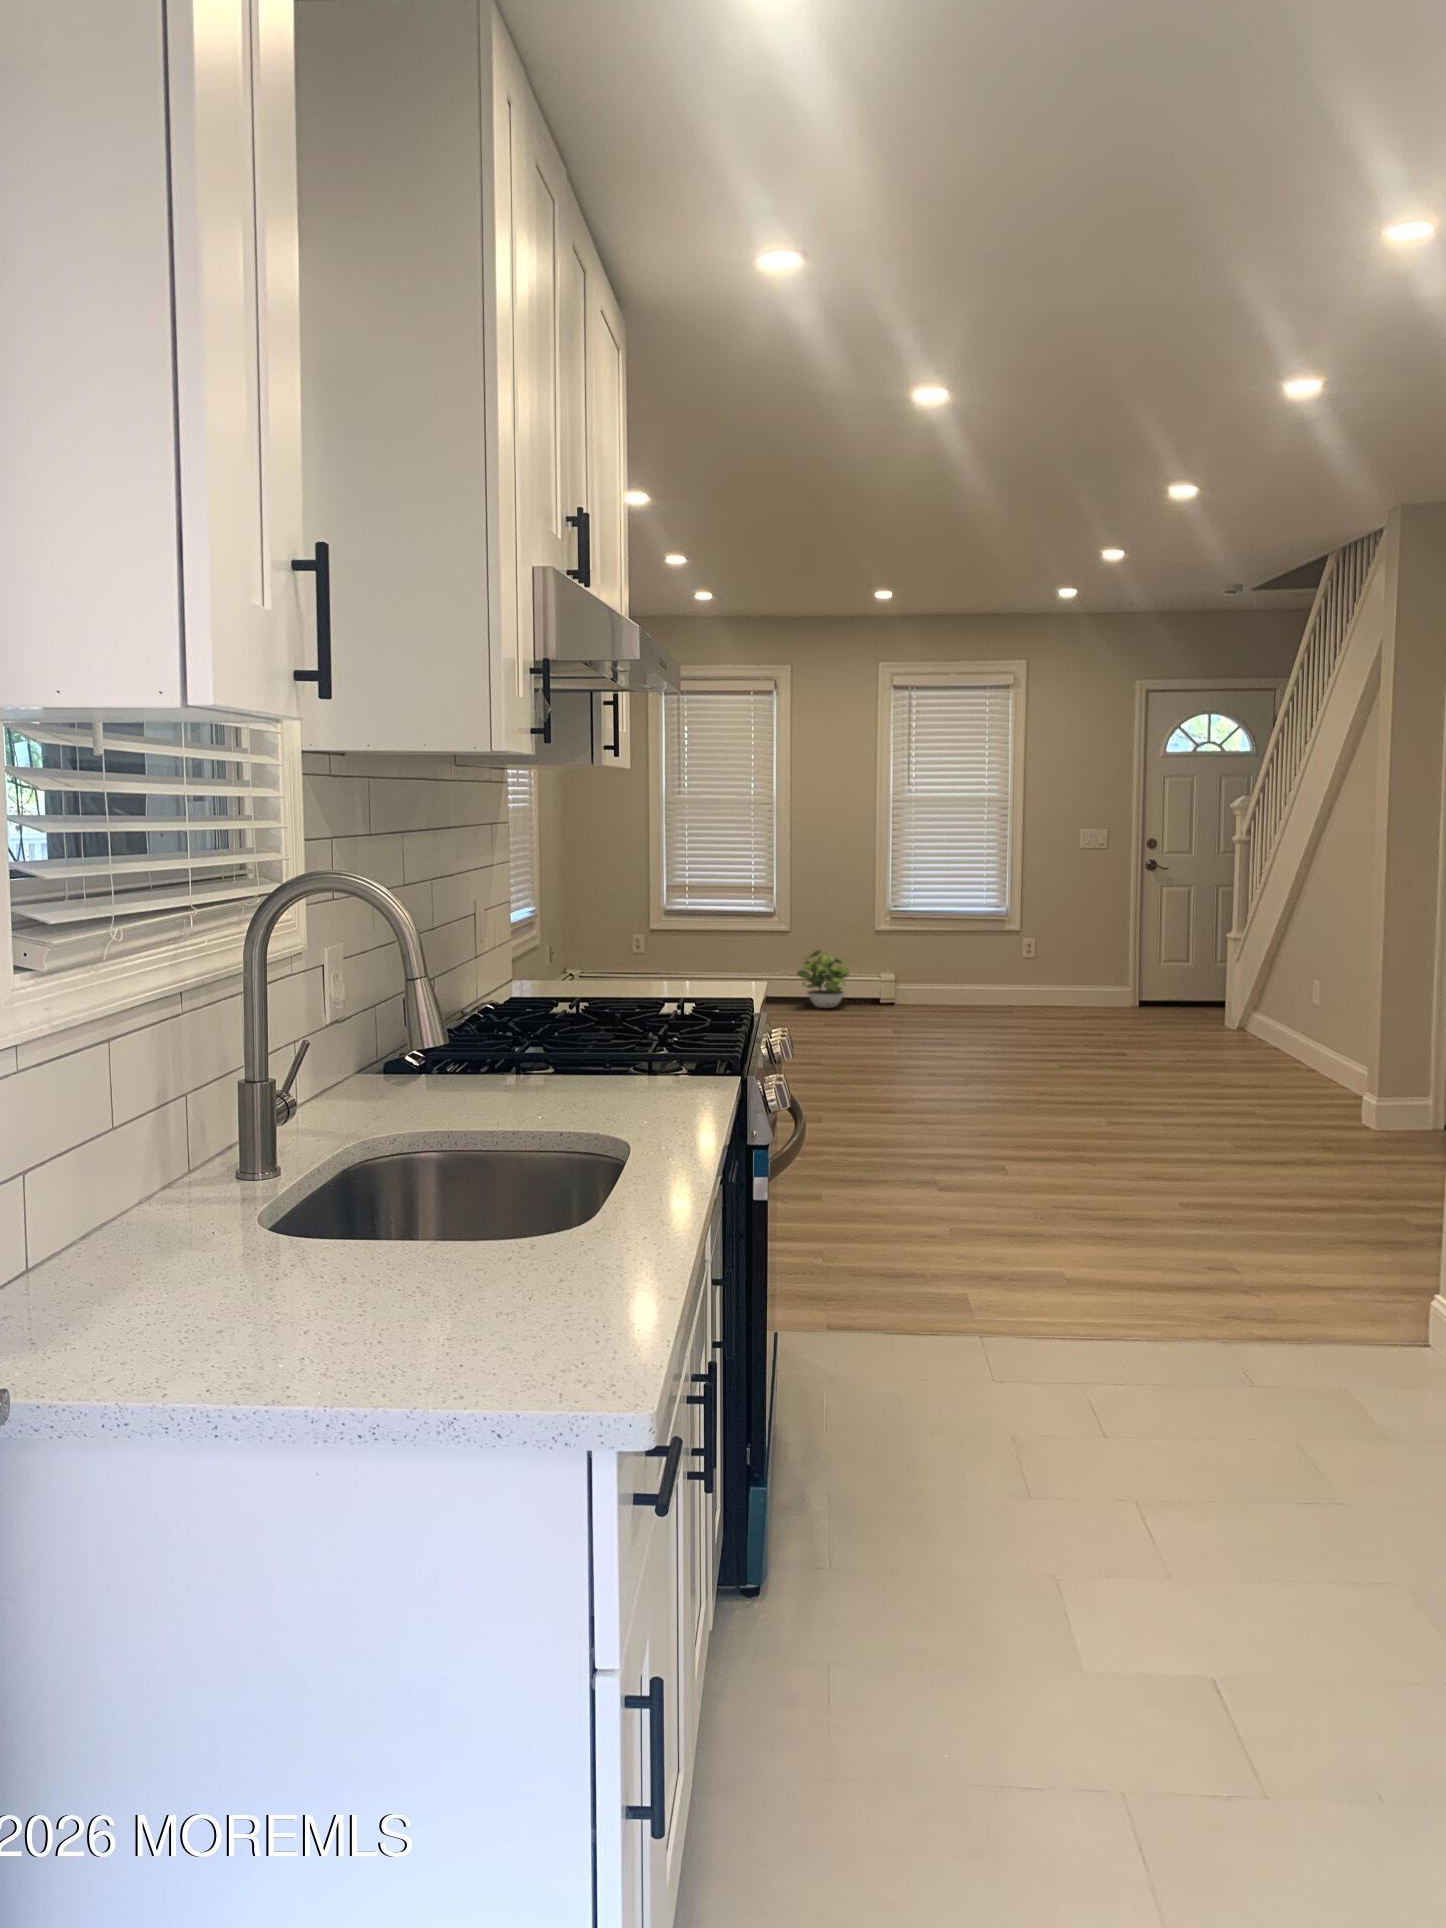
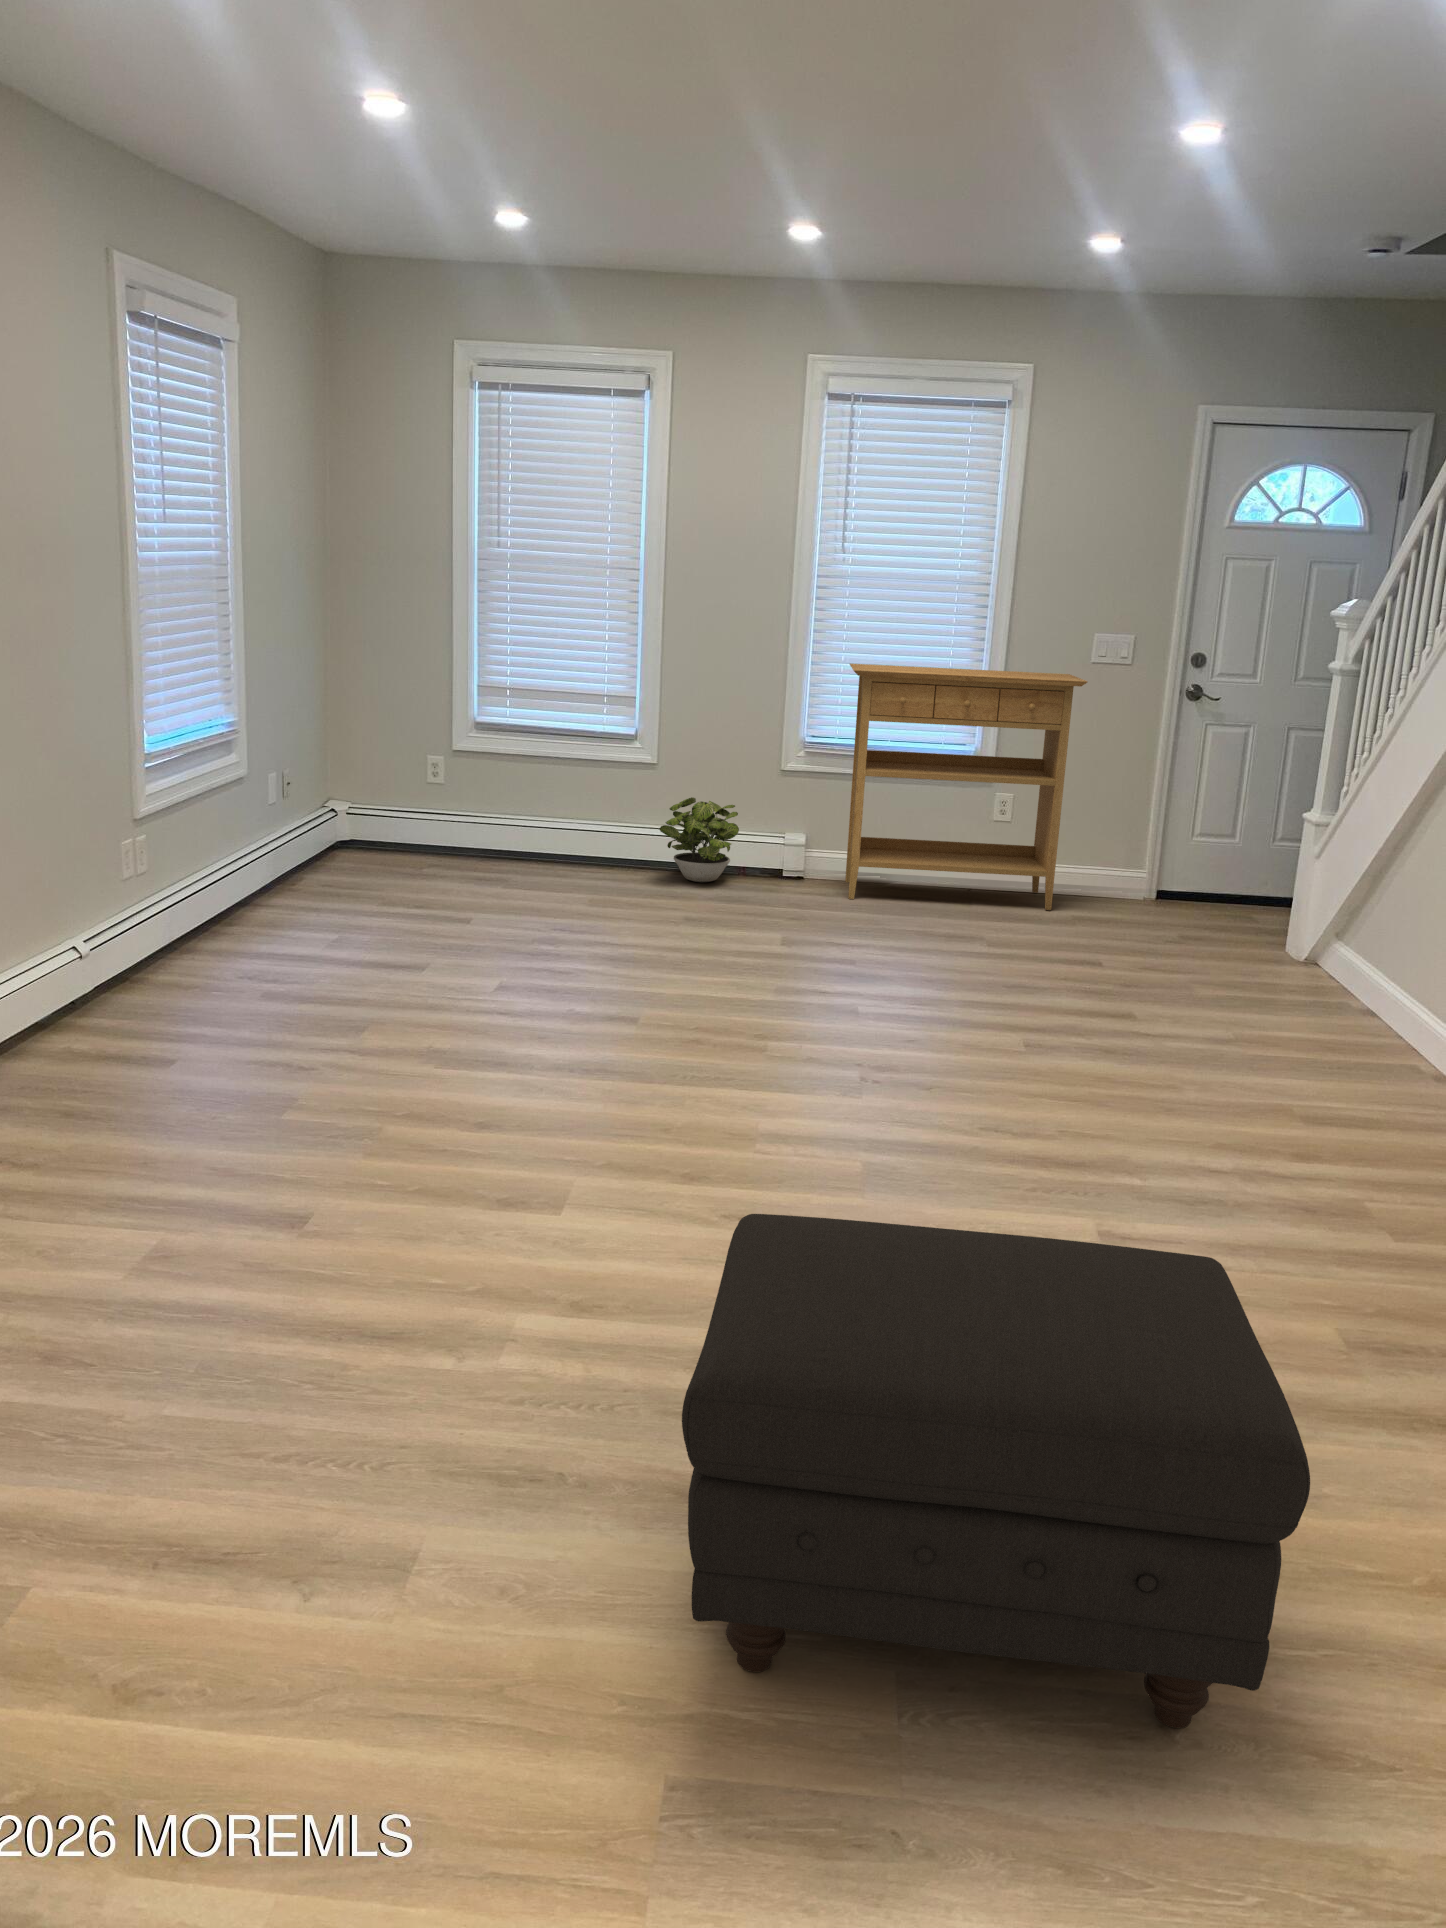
console table: none [918,857,1078,1014] -> present [845,664,1087,910]
ottoman: none [913,1053,1156,1223] -> present [682,1214,1310,1728]

